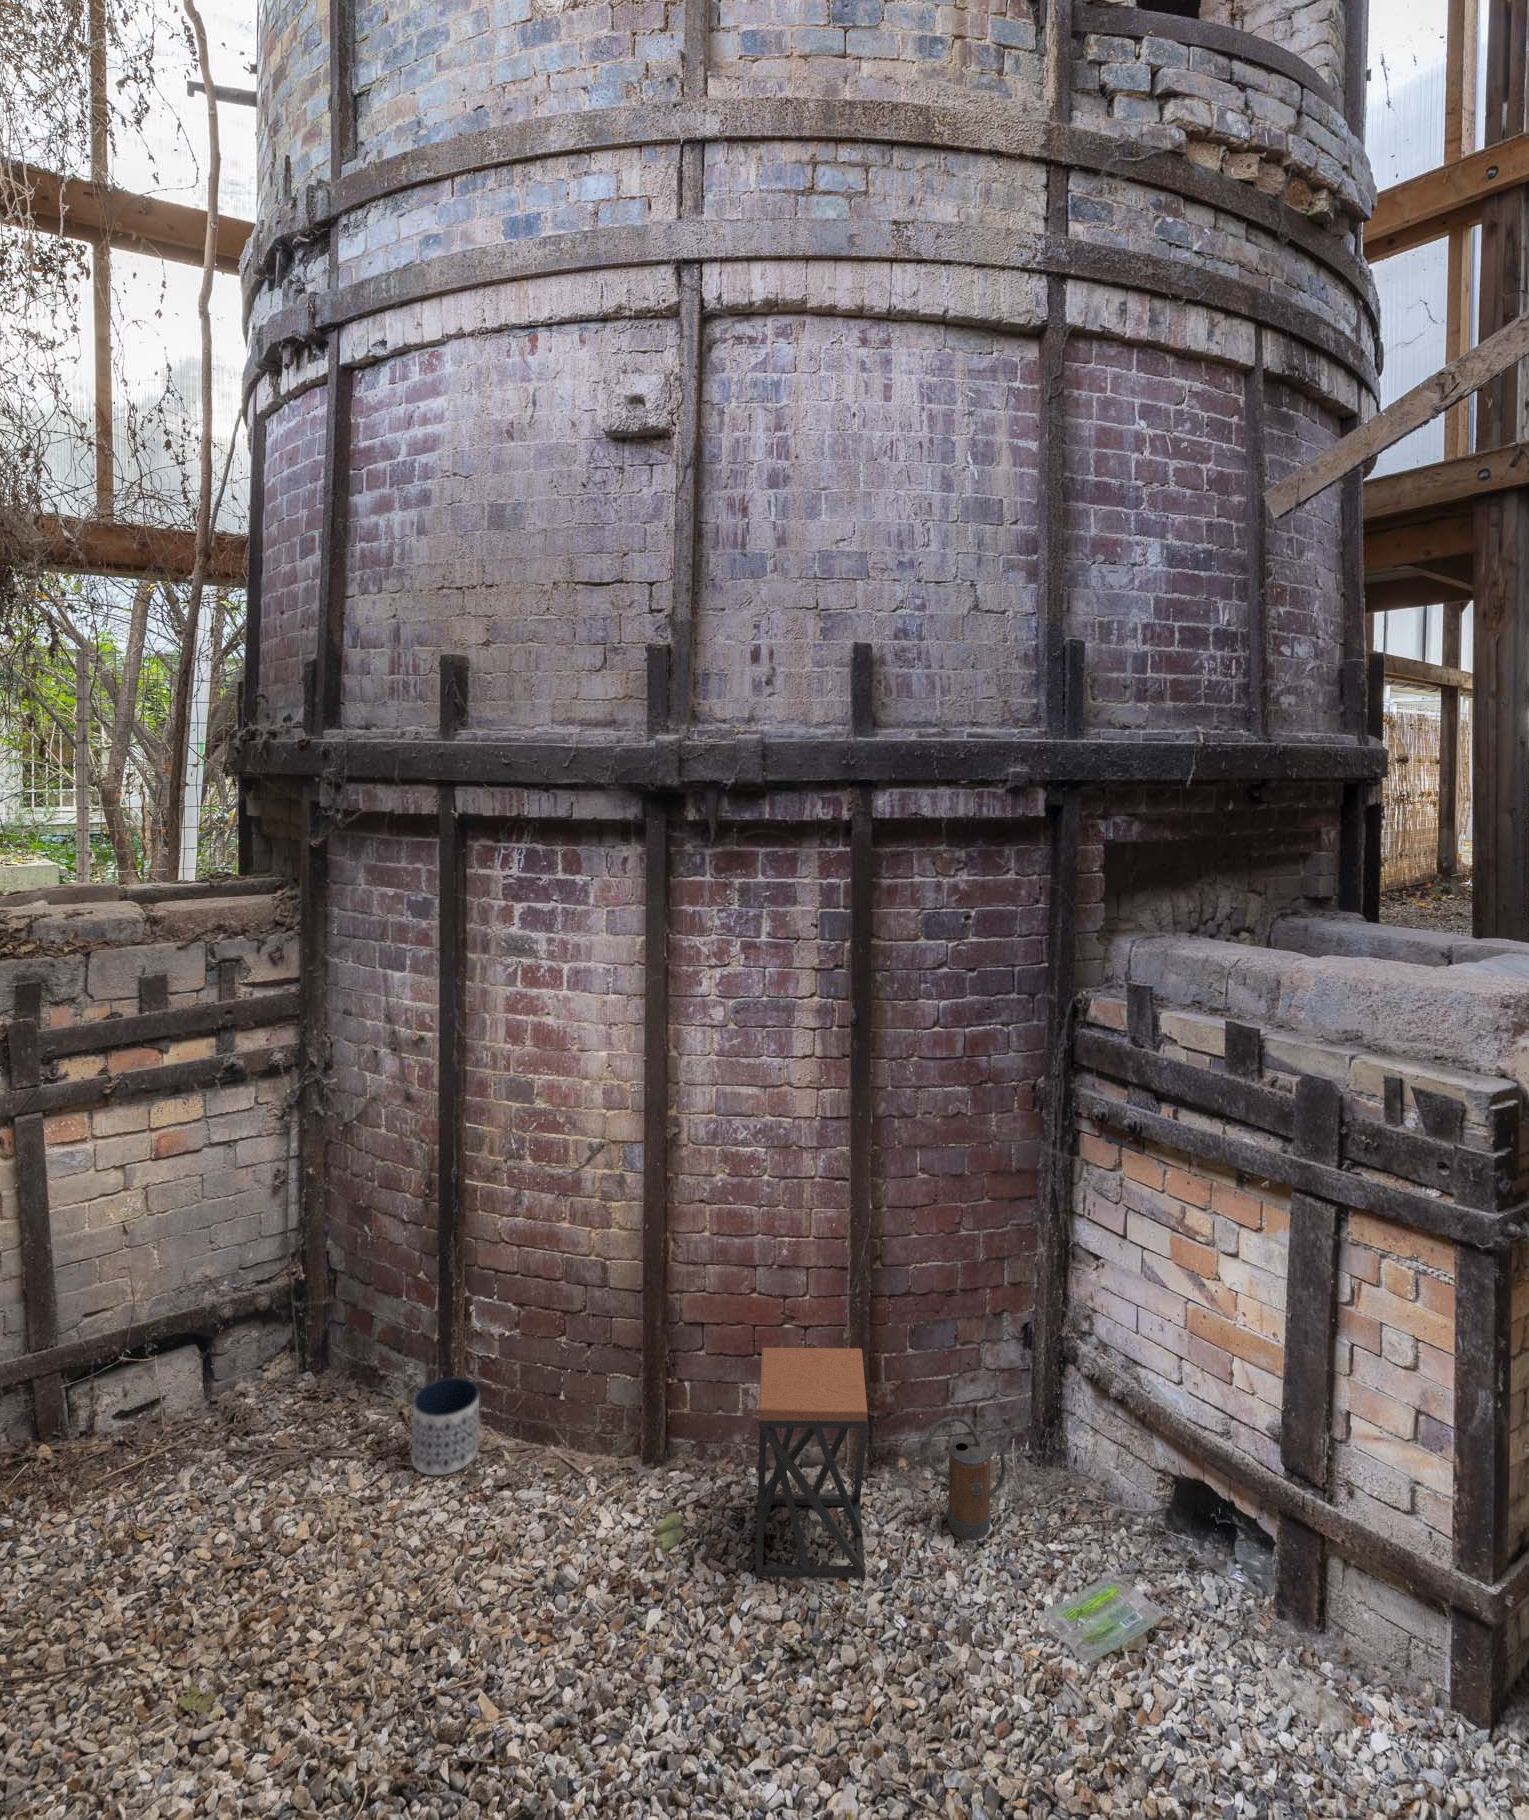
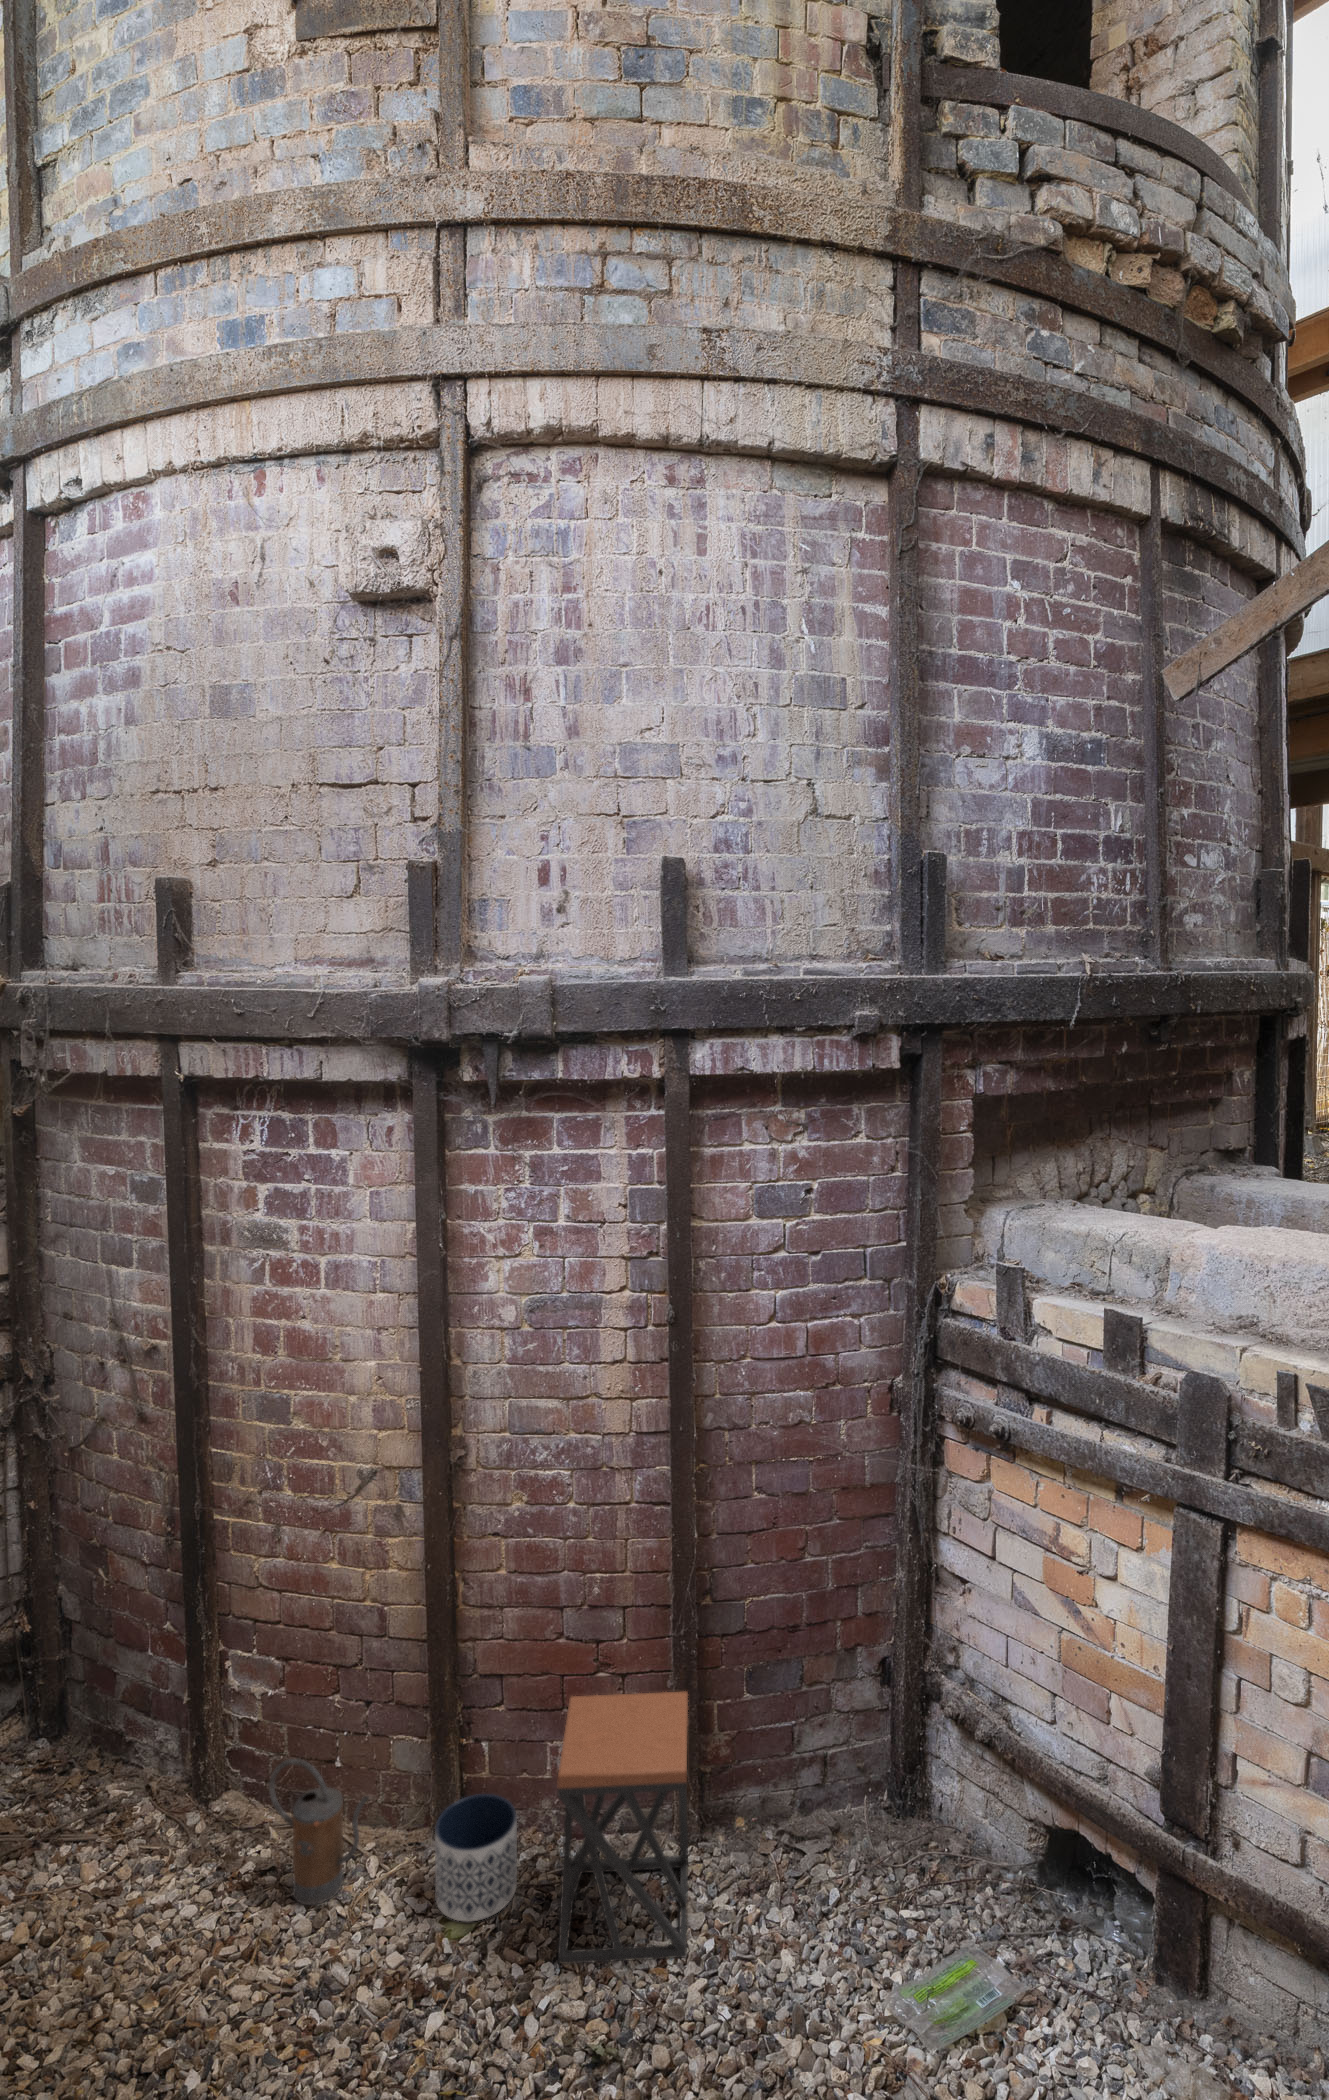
planter: present [411,1378,479,1475] -> present [435,1794,517,1921]
watering can: present [925,1416,1015,1540] -> present [269,1759,368,1905]

